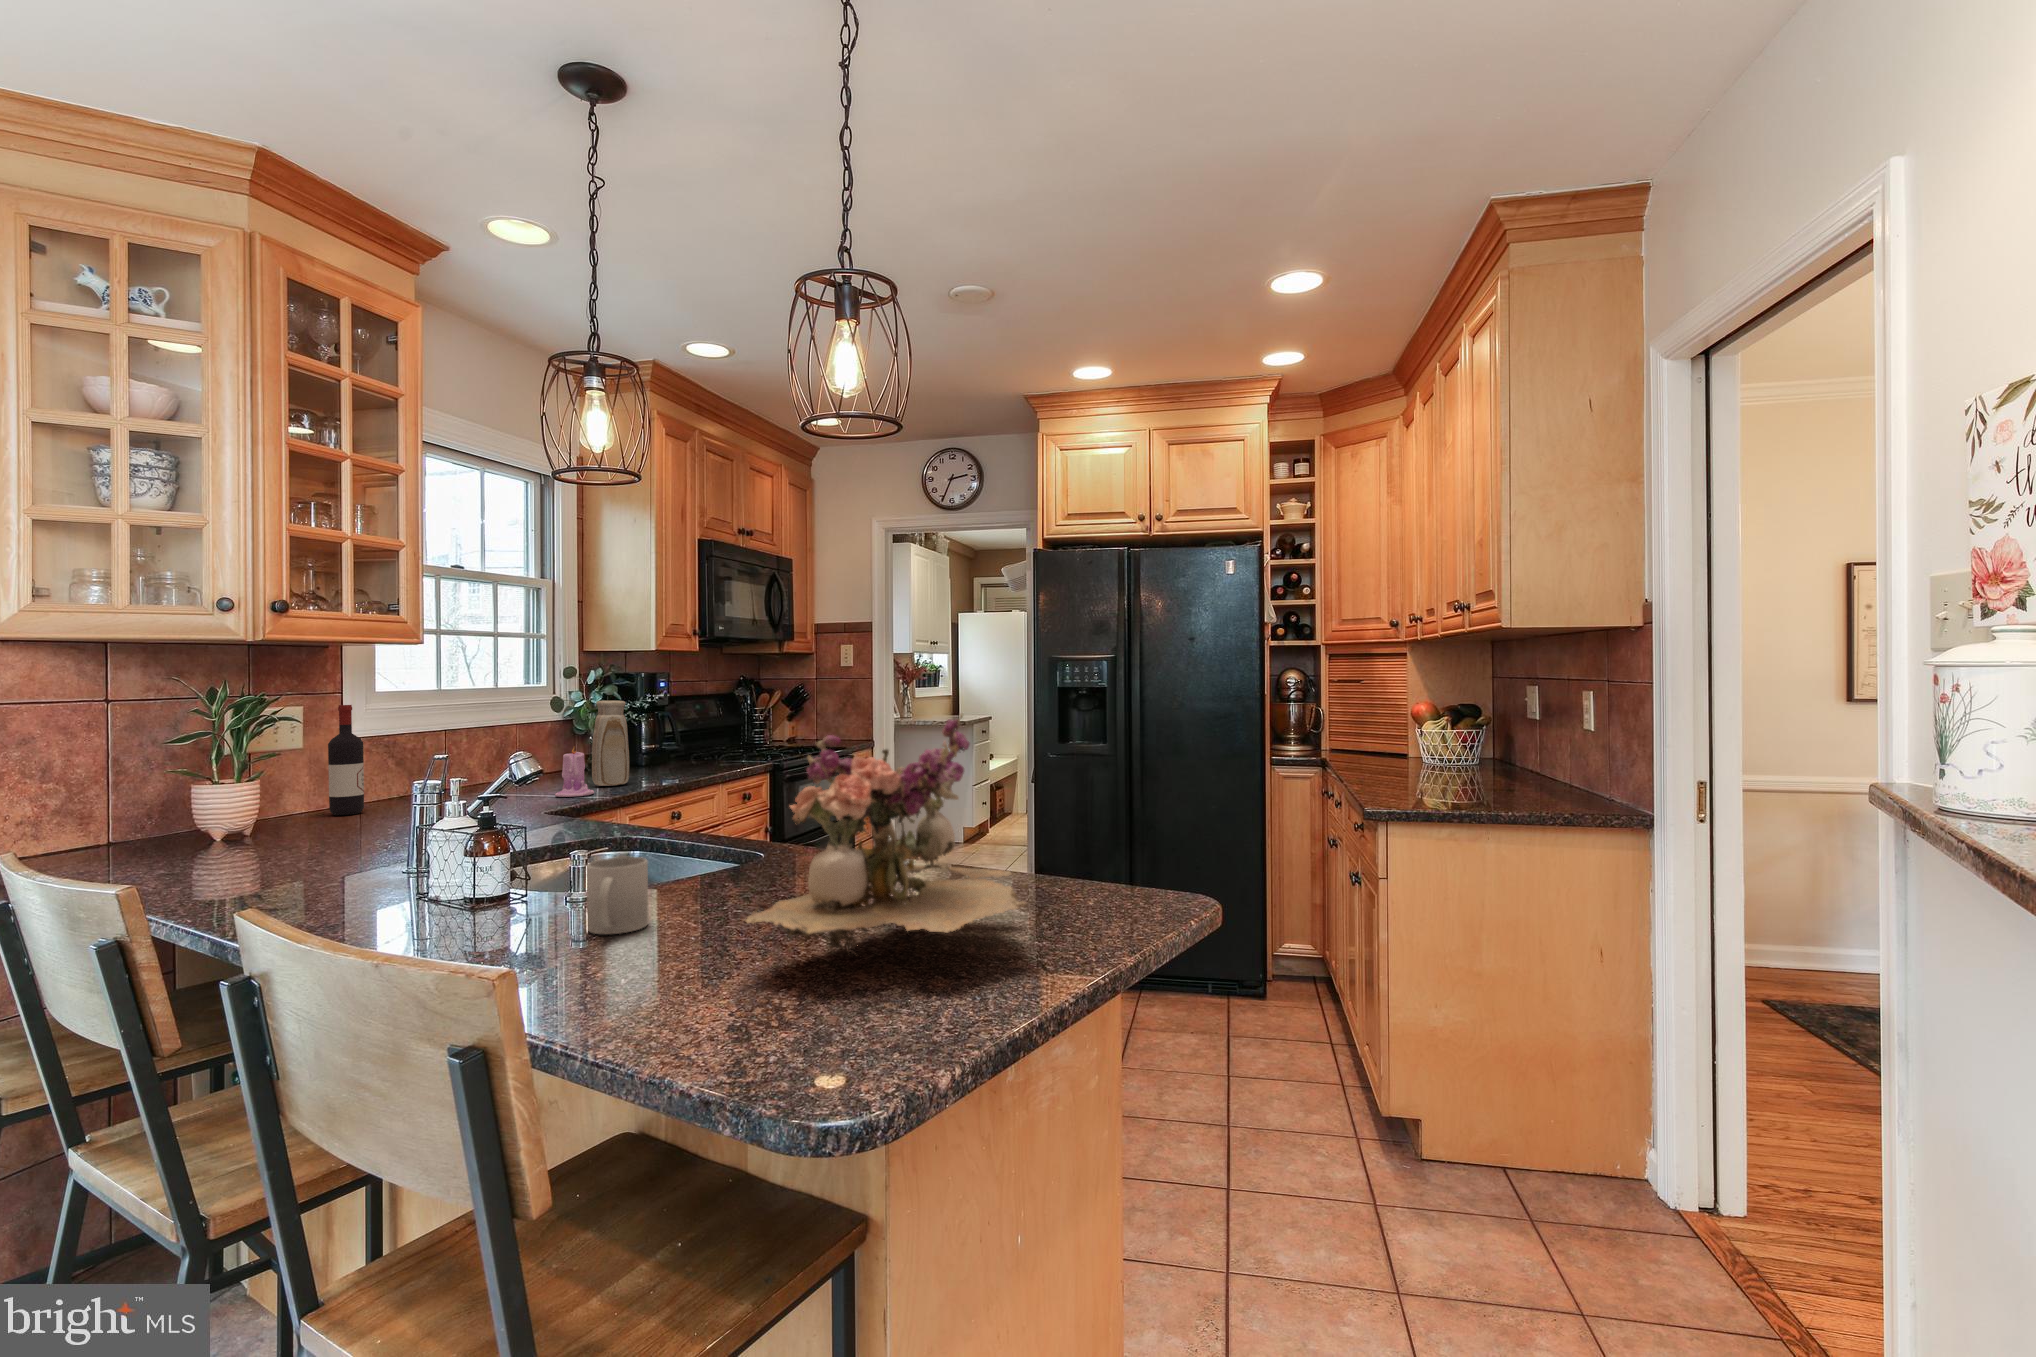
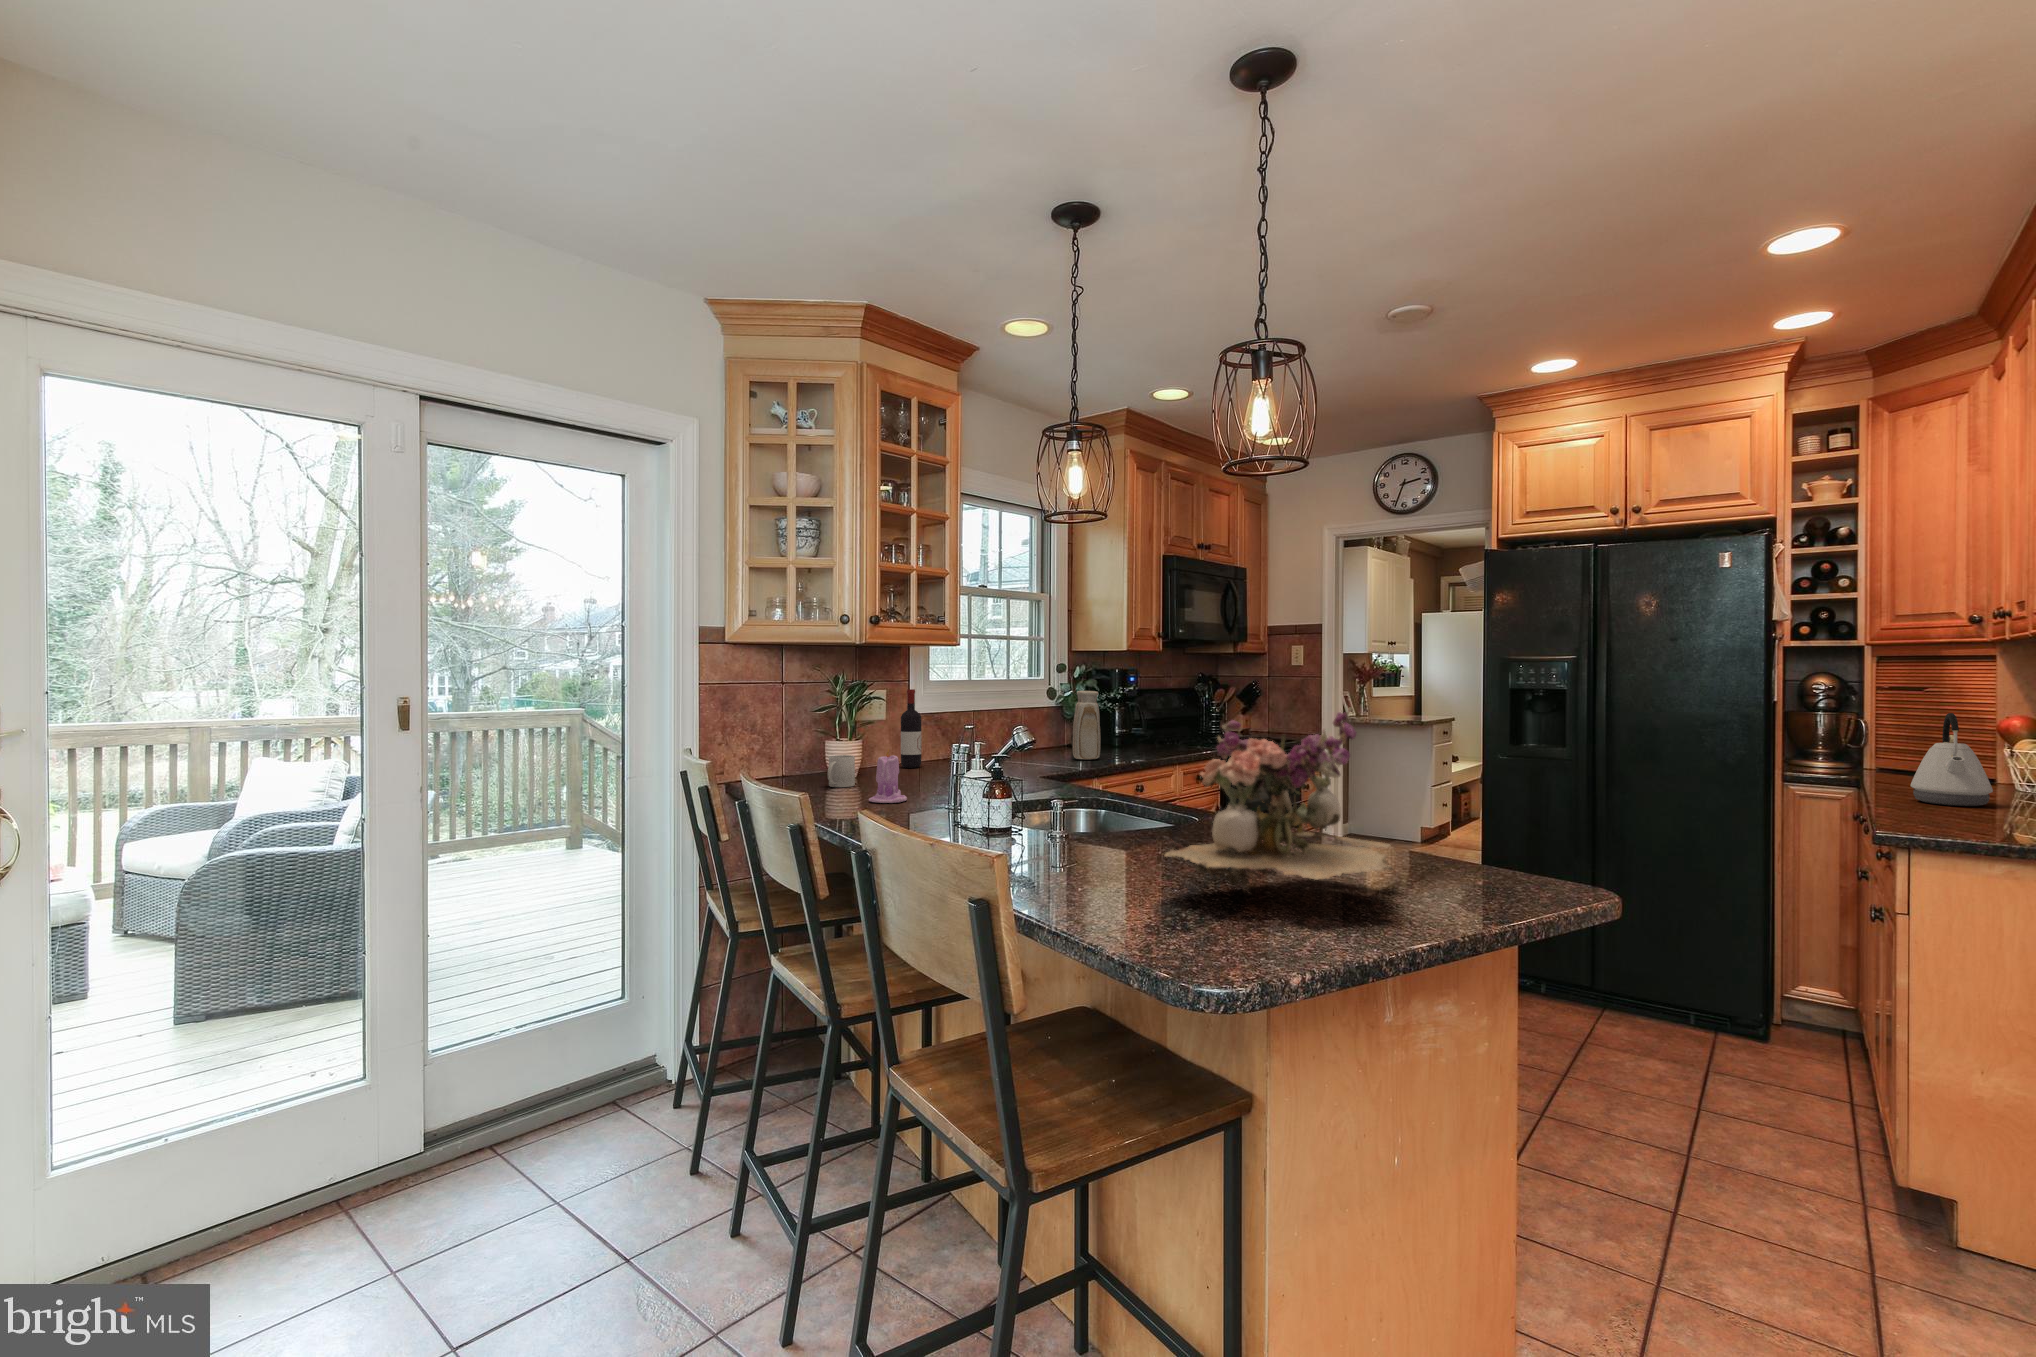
kettle: none [1365,701,1416,777] -> present [1911,713,1993,806]
candle: present [555,749,594,797] -> present [869,750,907,803]
mug: present [587,857,649,934] -> present [827,755,855,787]

